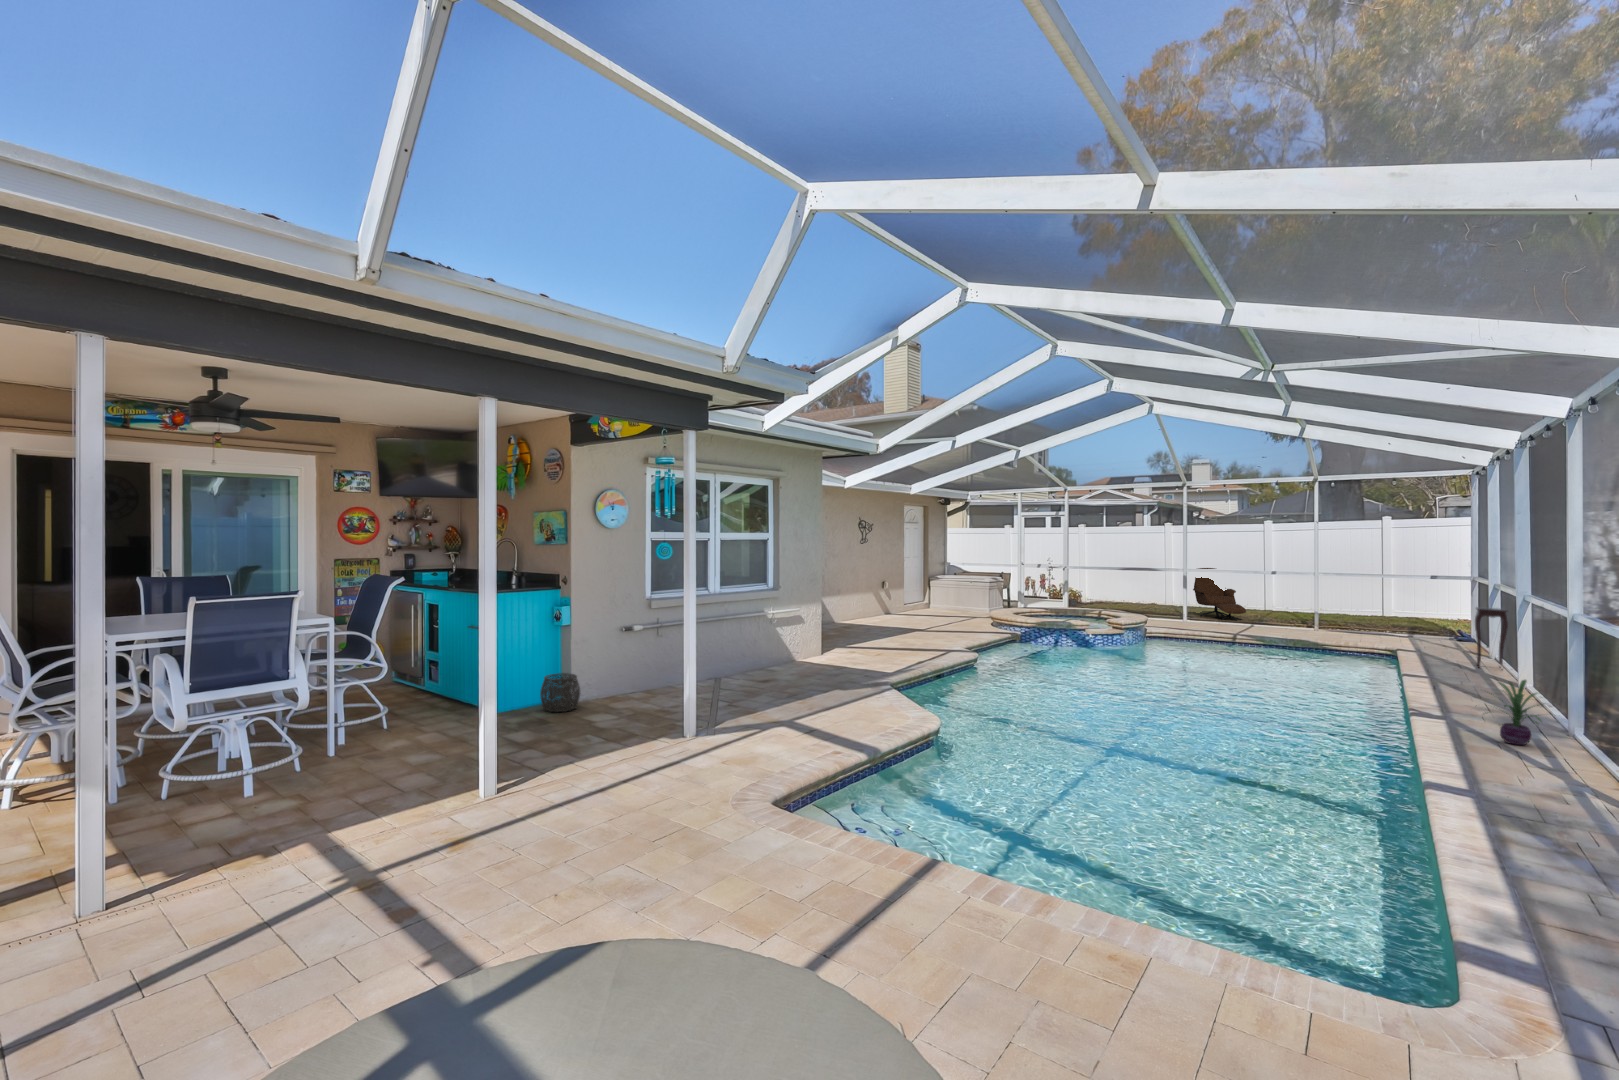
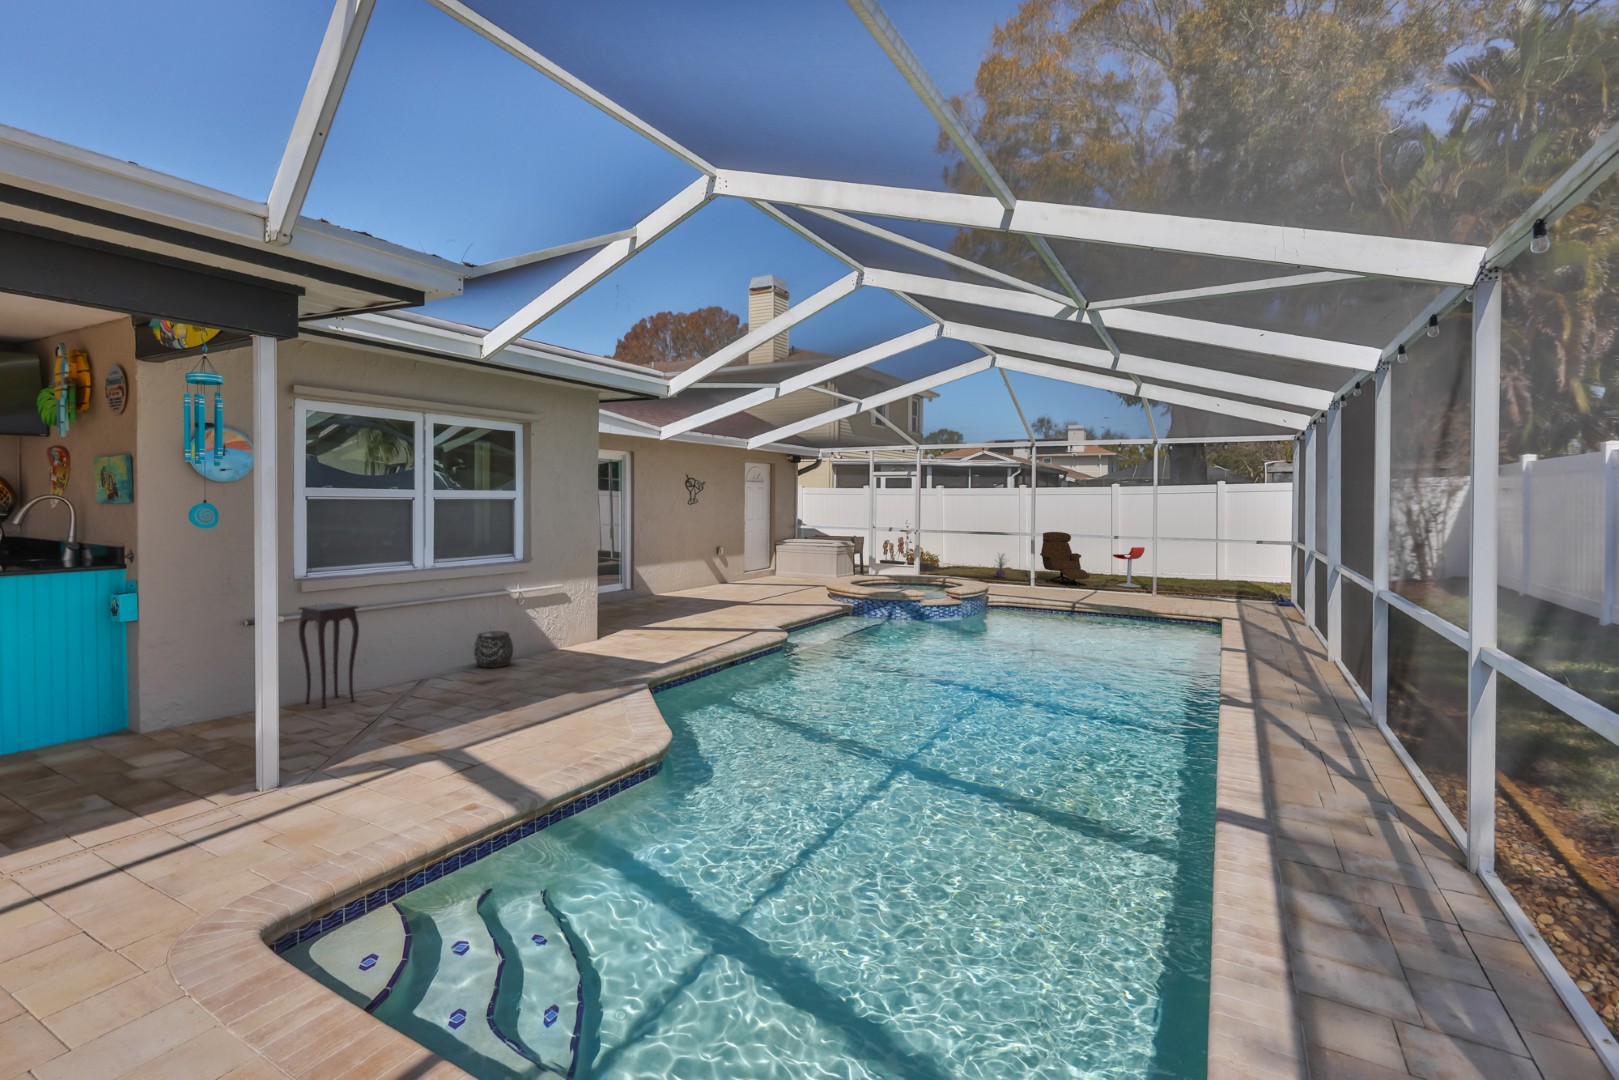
stool: none [1269,583,1303,622] -> present [1113,547,1145,587]
side table: present [1475,607,1508,667] -> present [299,603,359,708]
woven basket: present [540,673,580,712] -> present [474,631,513,668]
decorative plant: present [1500,680,1541,745] -> present [996,554,1005,578]

